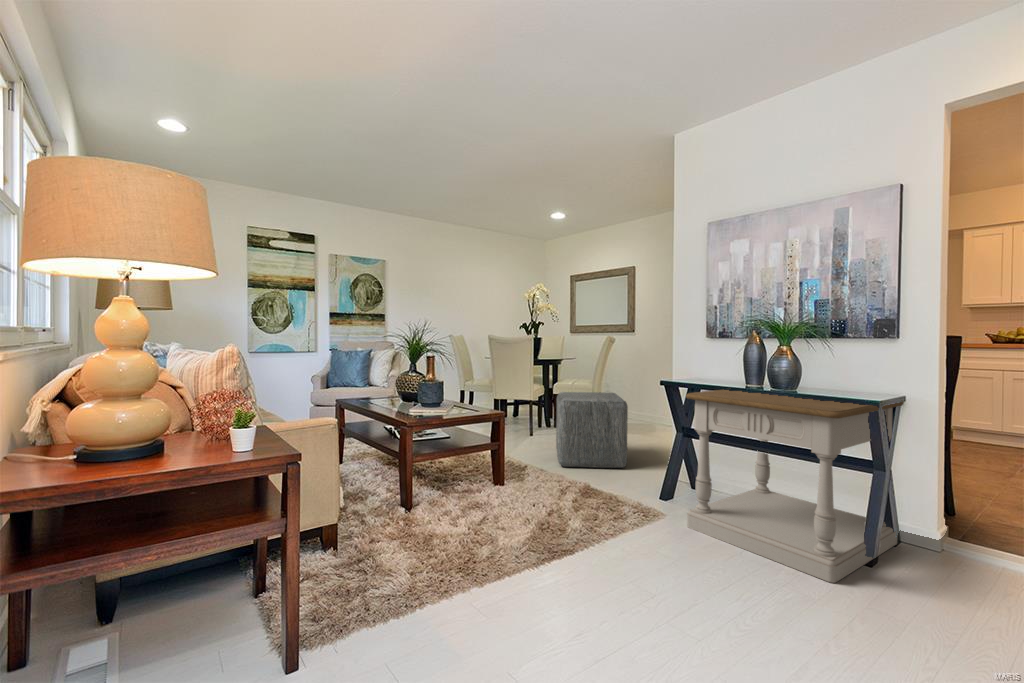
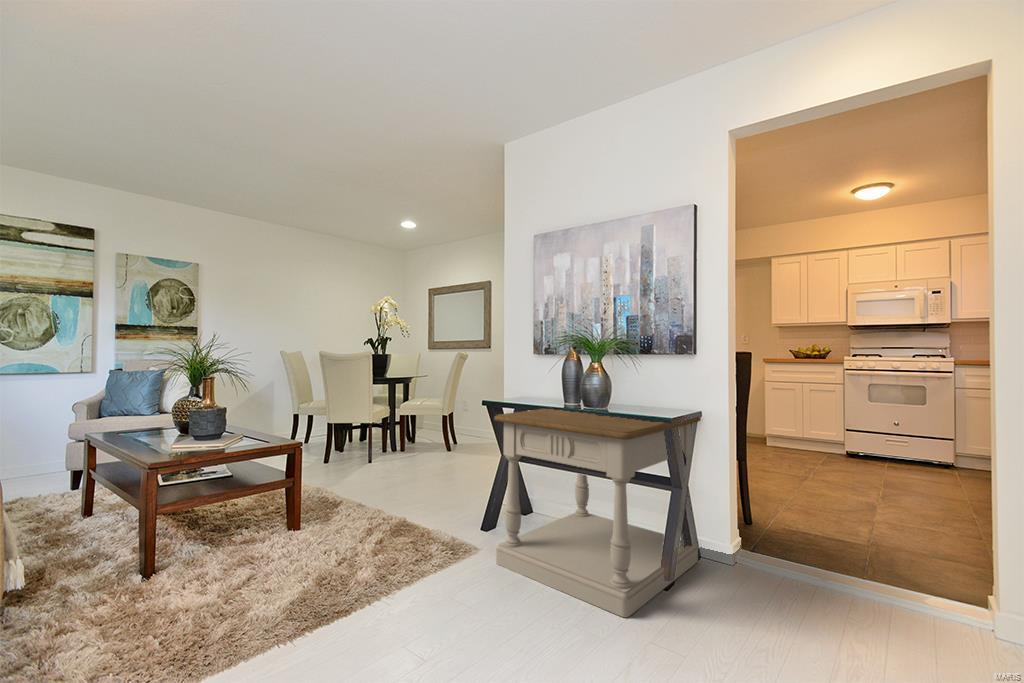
ottoman: present [556,392,628,468] -> none [380,413,457,499]

